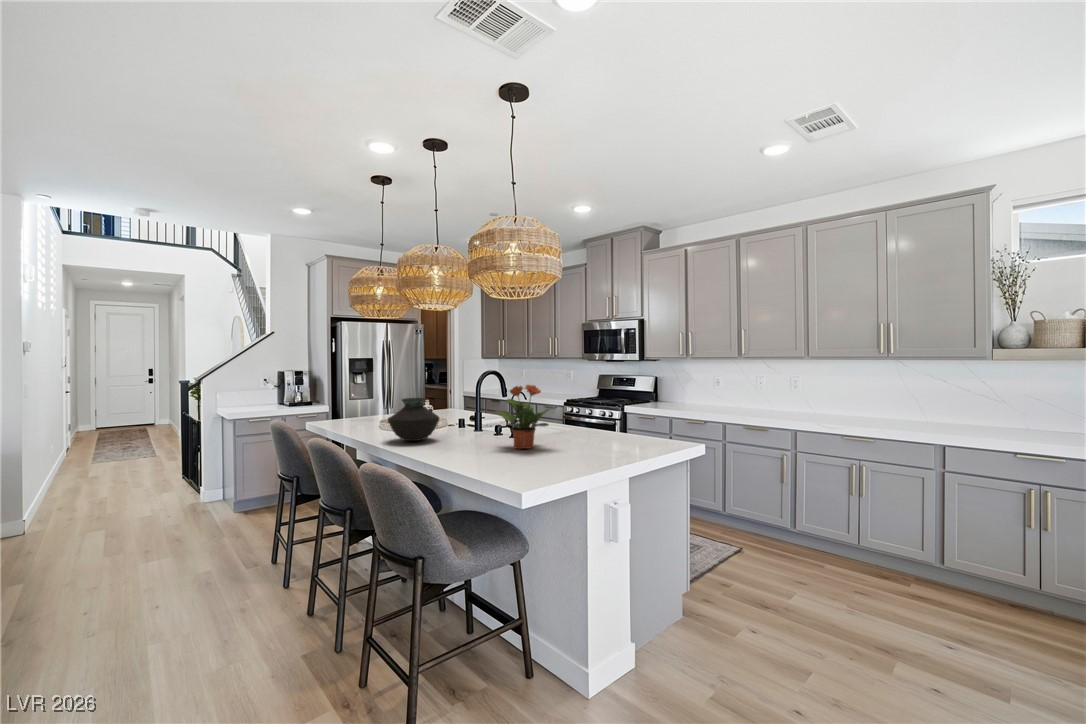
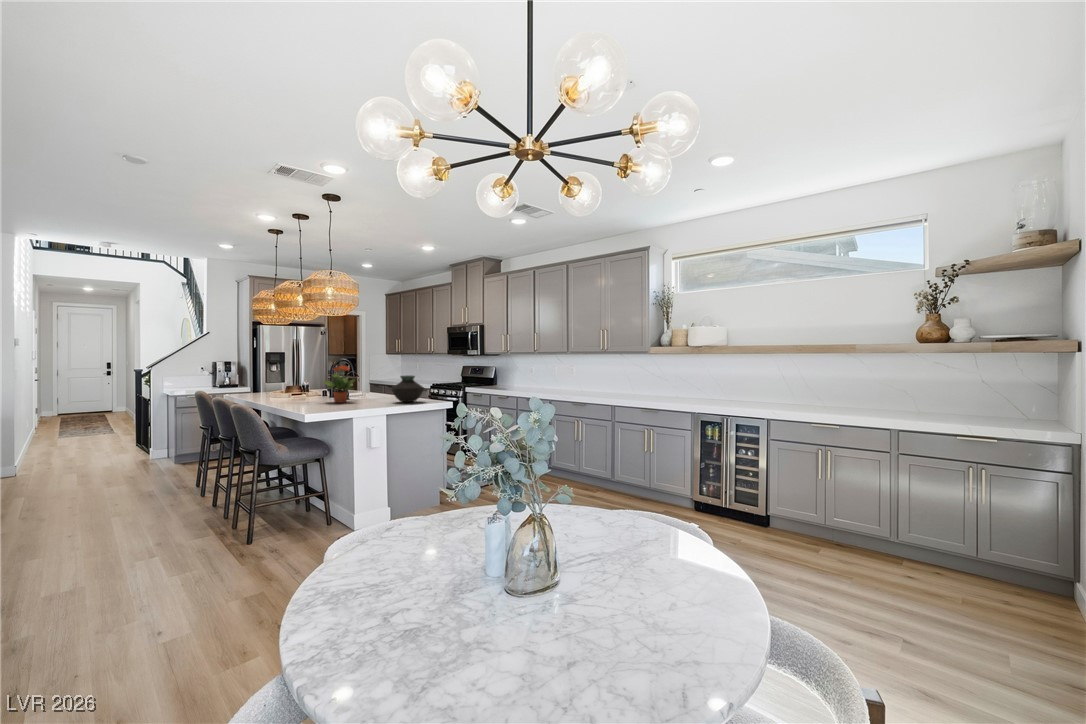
vase: present [388,398,439,441] -> present [391,376,424,402]

